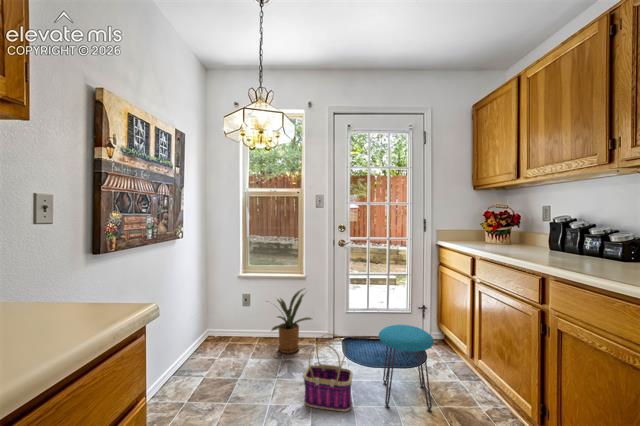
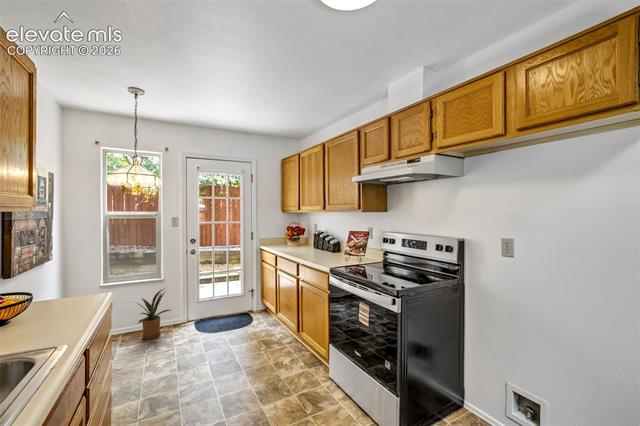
stool: present [379,325,434,412] -> none [222,300,255,349]
basket: present [303,334,353,412] -> none [172,313,206,361]

